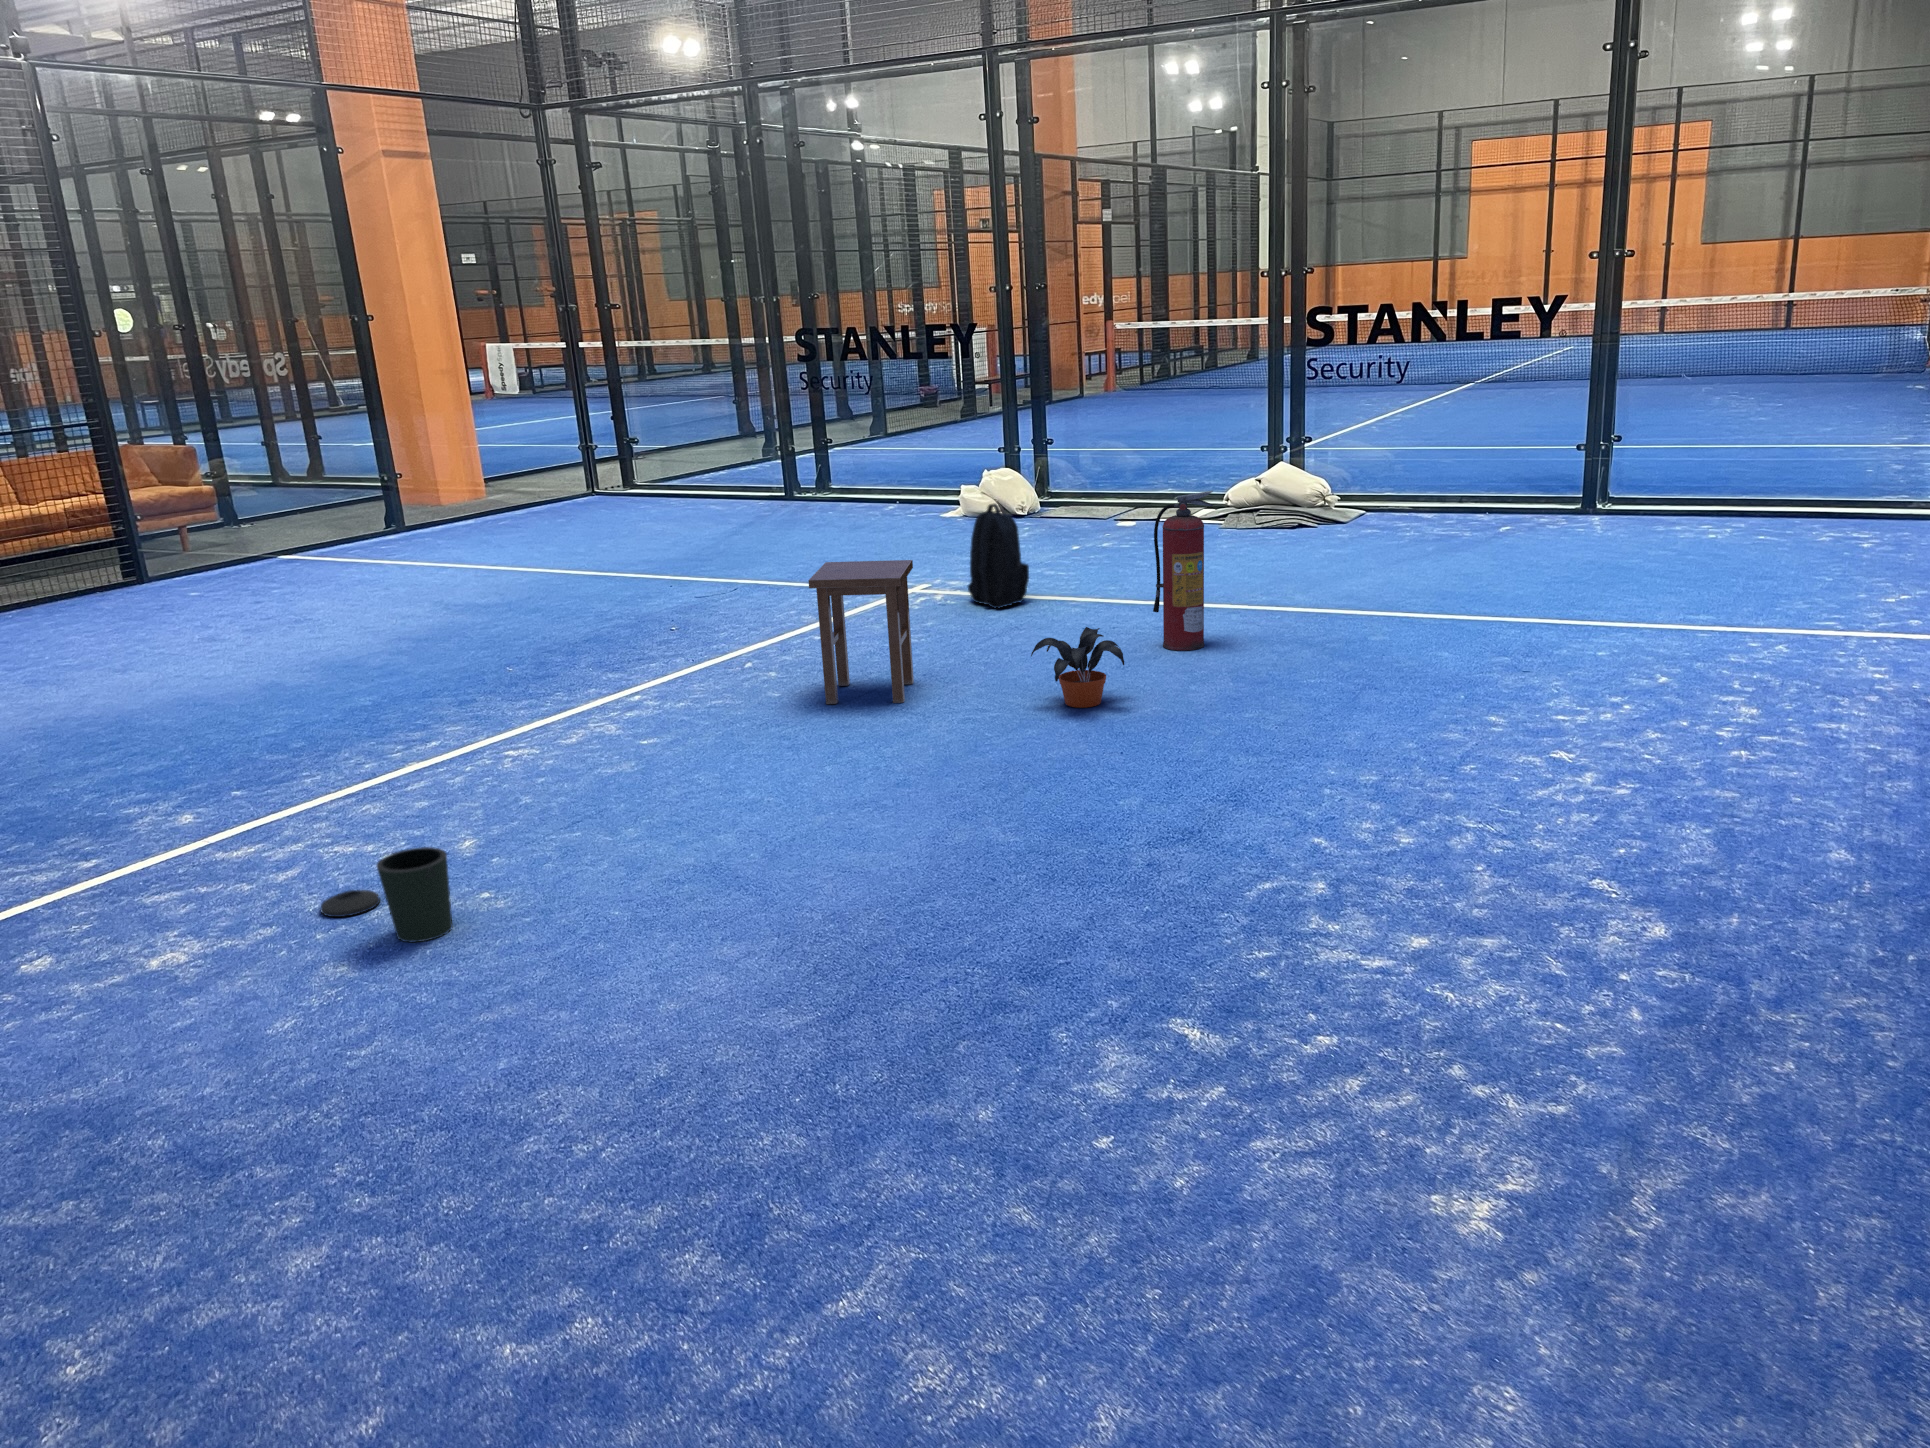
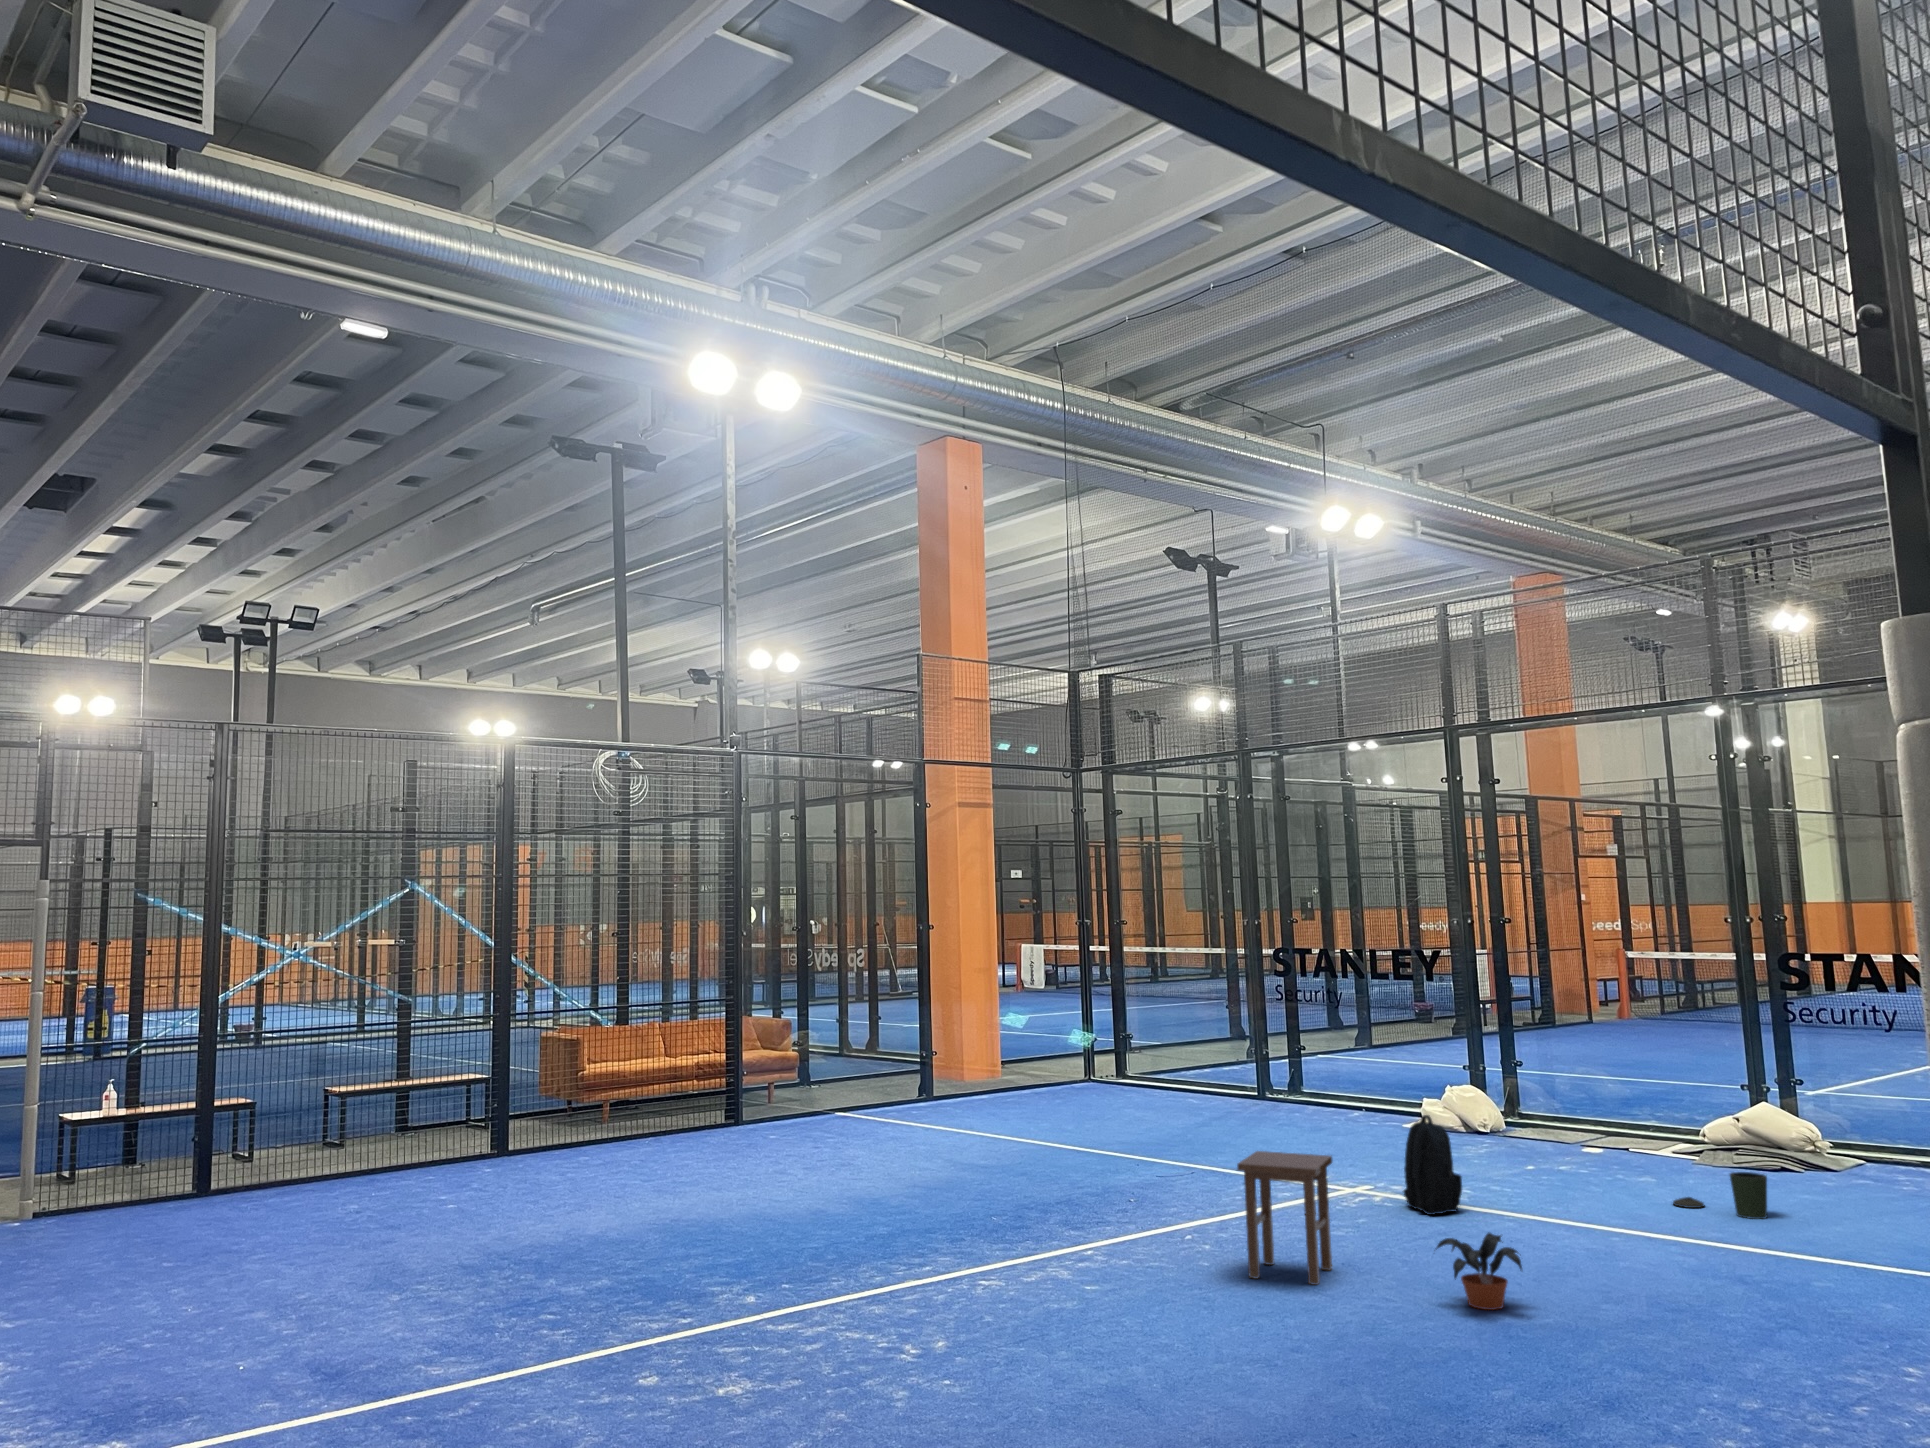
fire extinguisher: present [1153,491,1213,651] -> none [1568,1117,1628,1272]
trash can: present [321,847,452,942] -> present [1673,1172,1767,1219]

